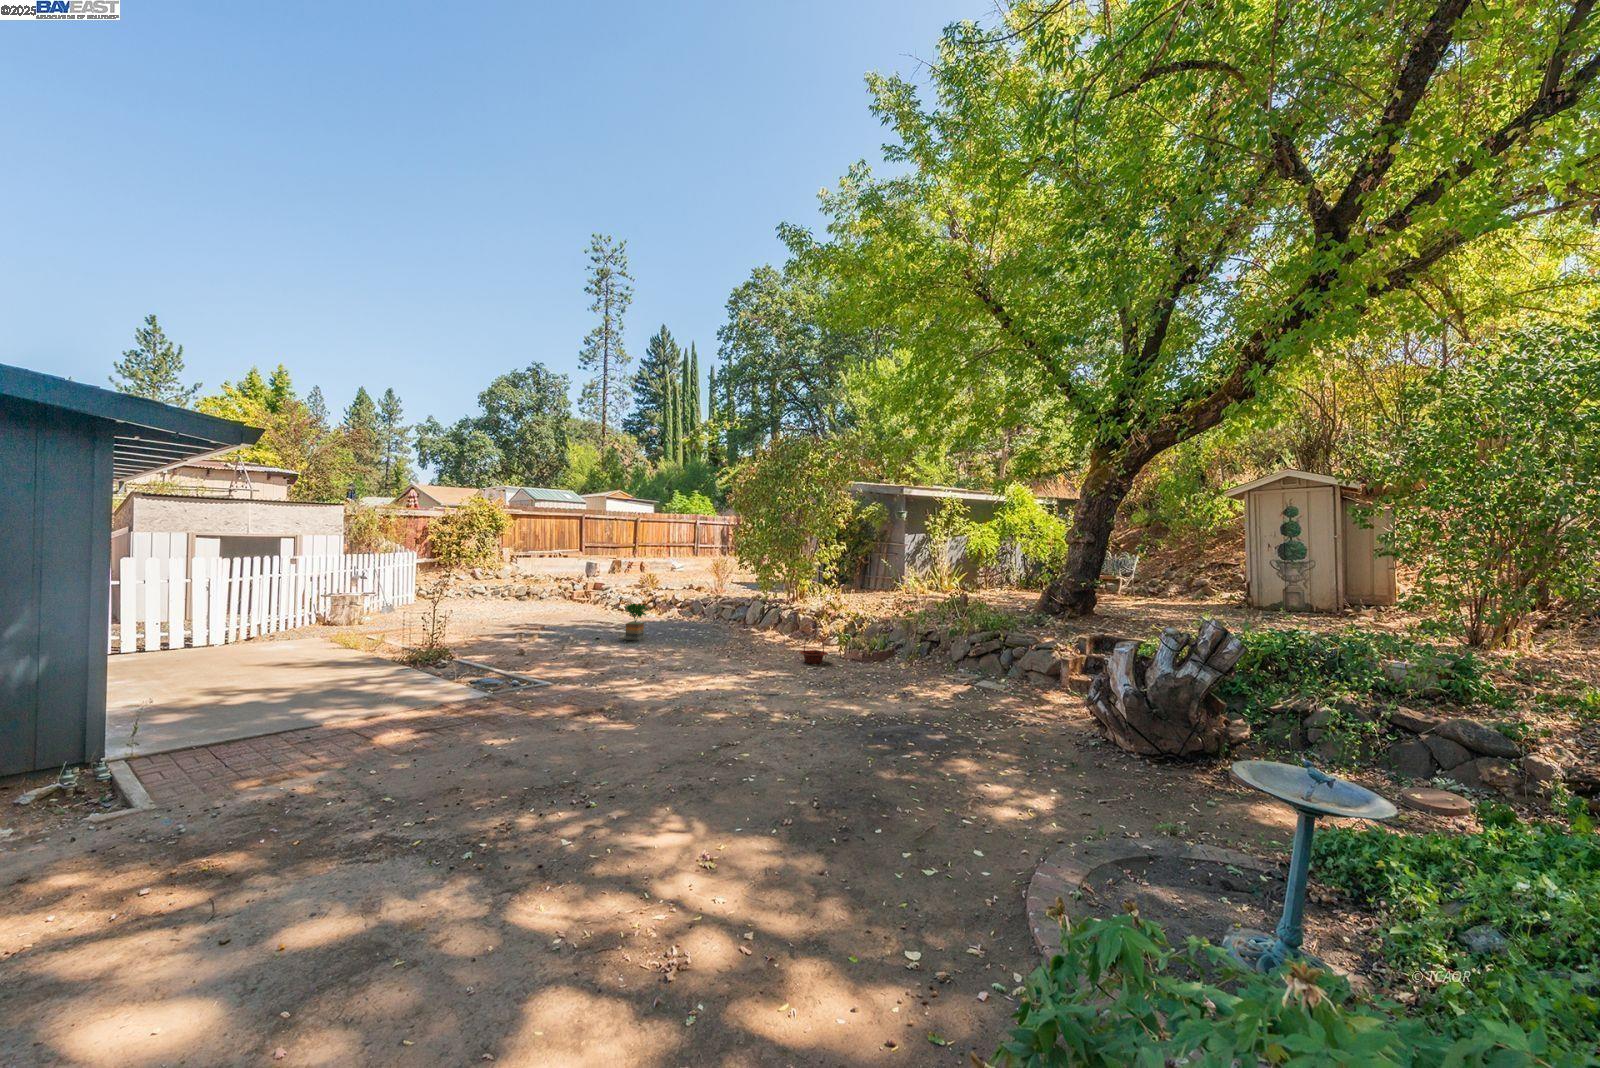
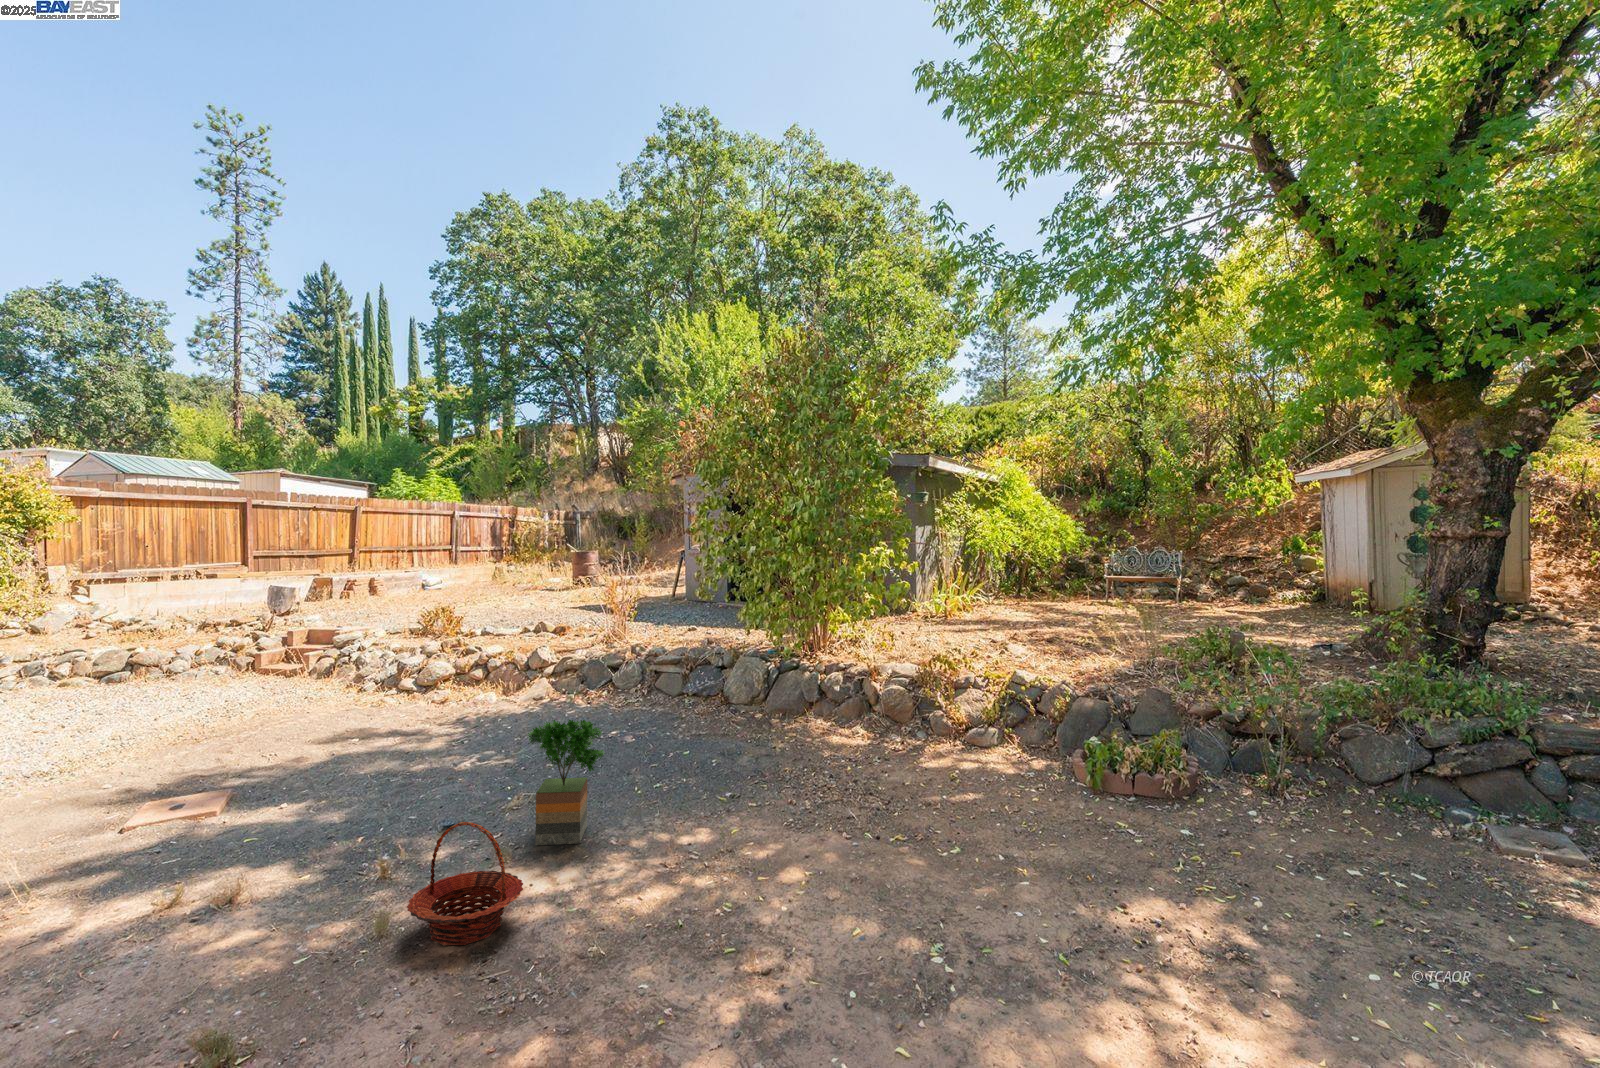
basket: present [800,633,828,664] -> present [407,822,523,946]

